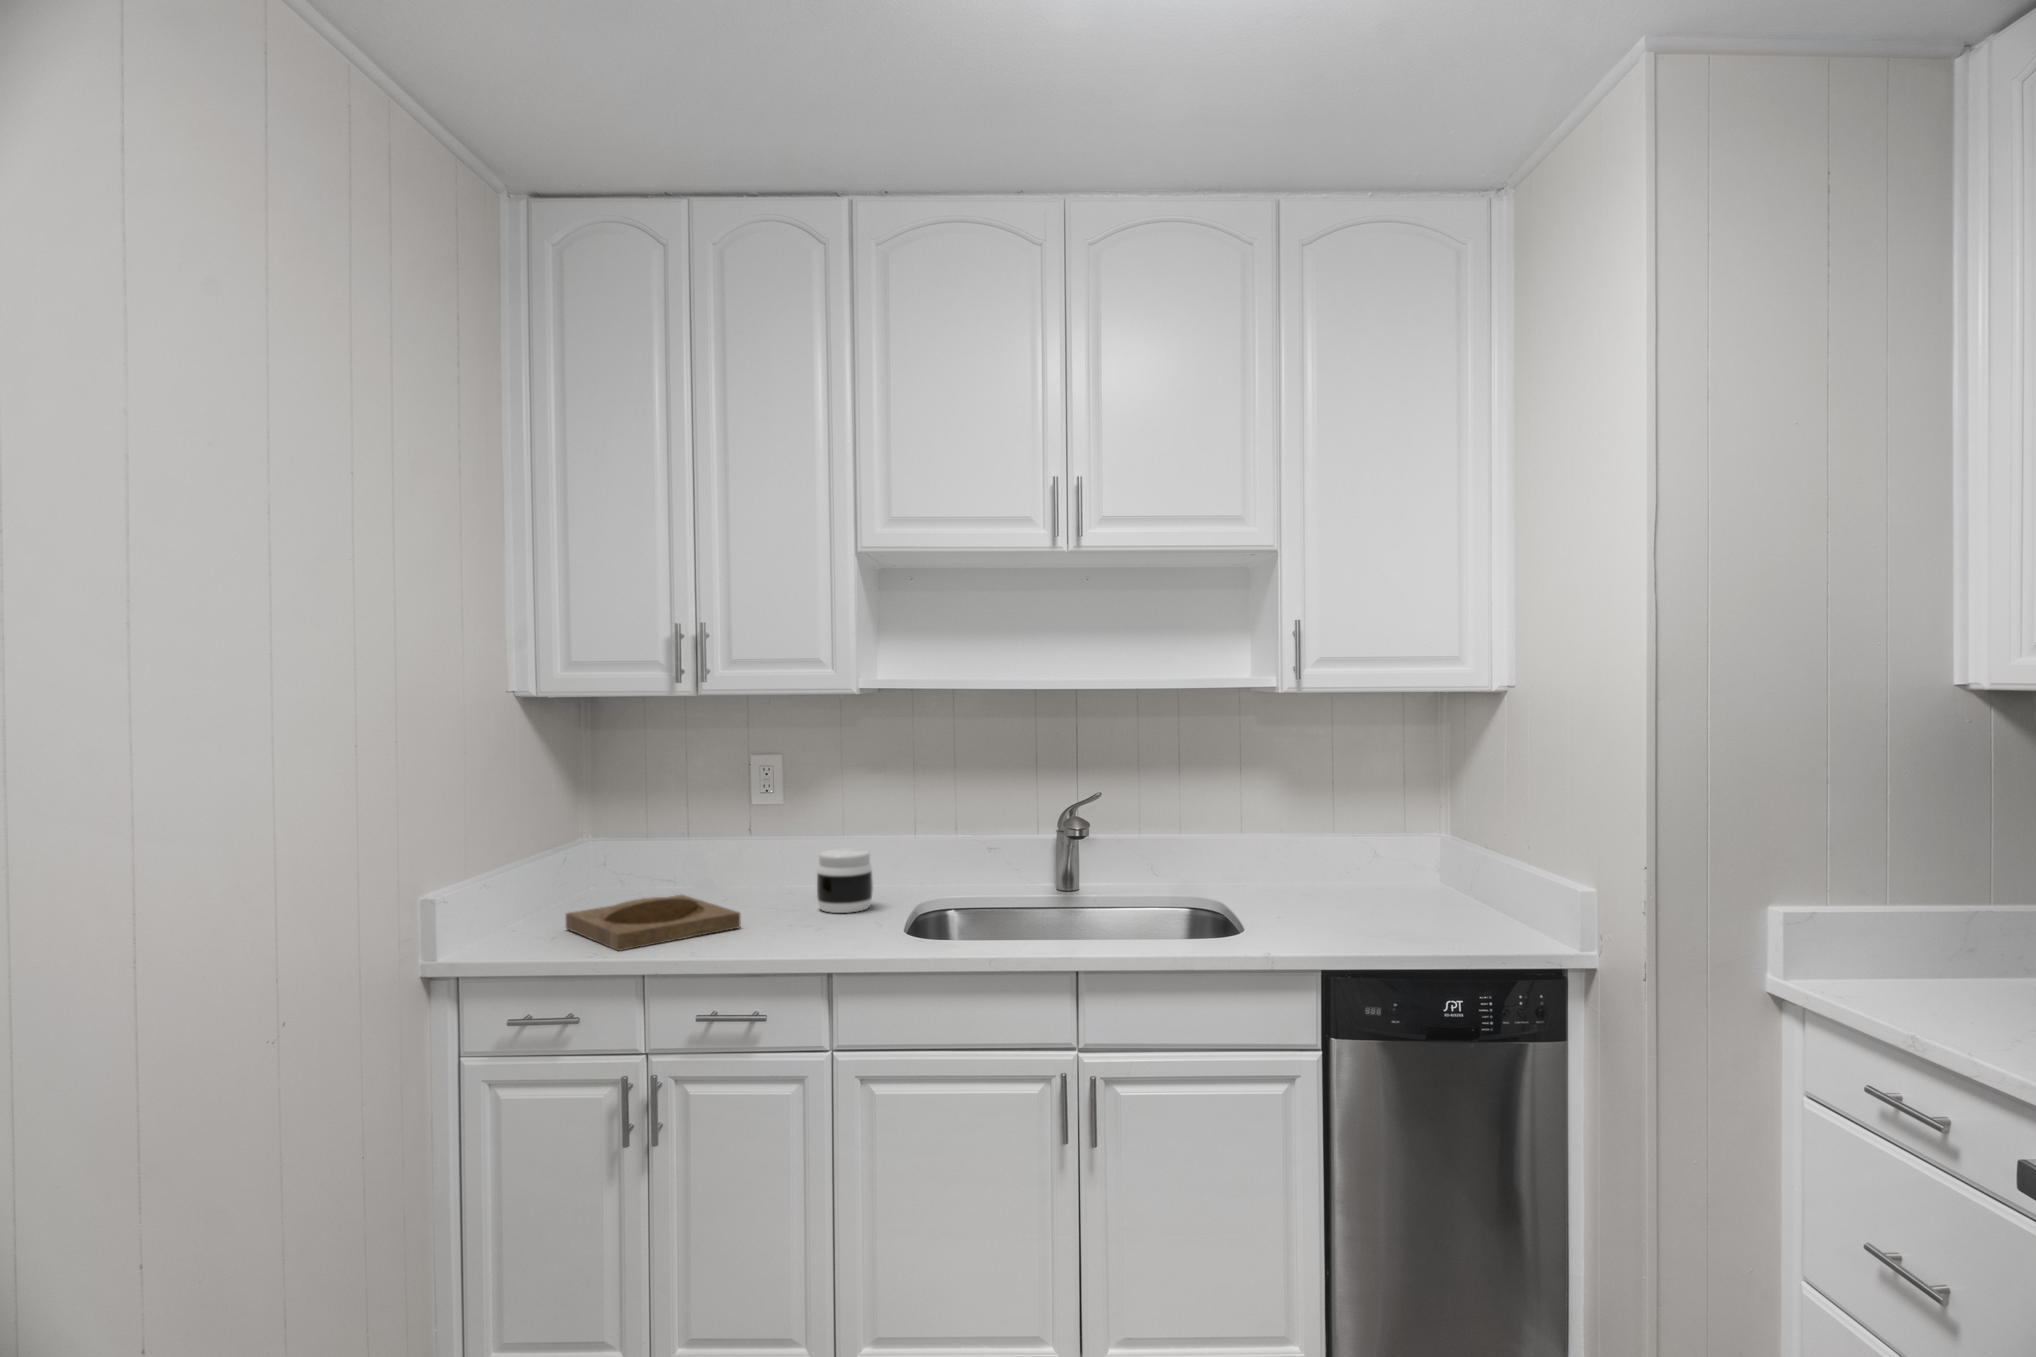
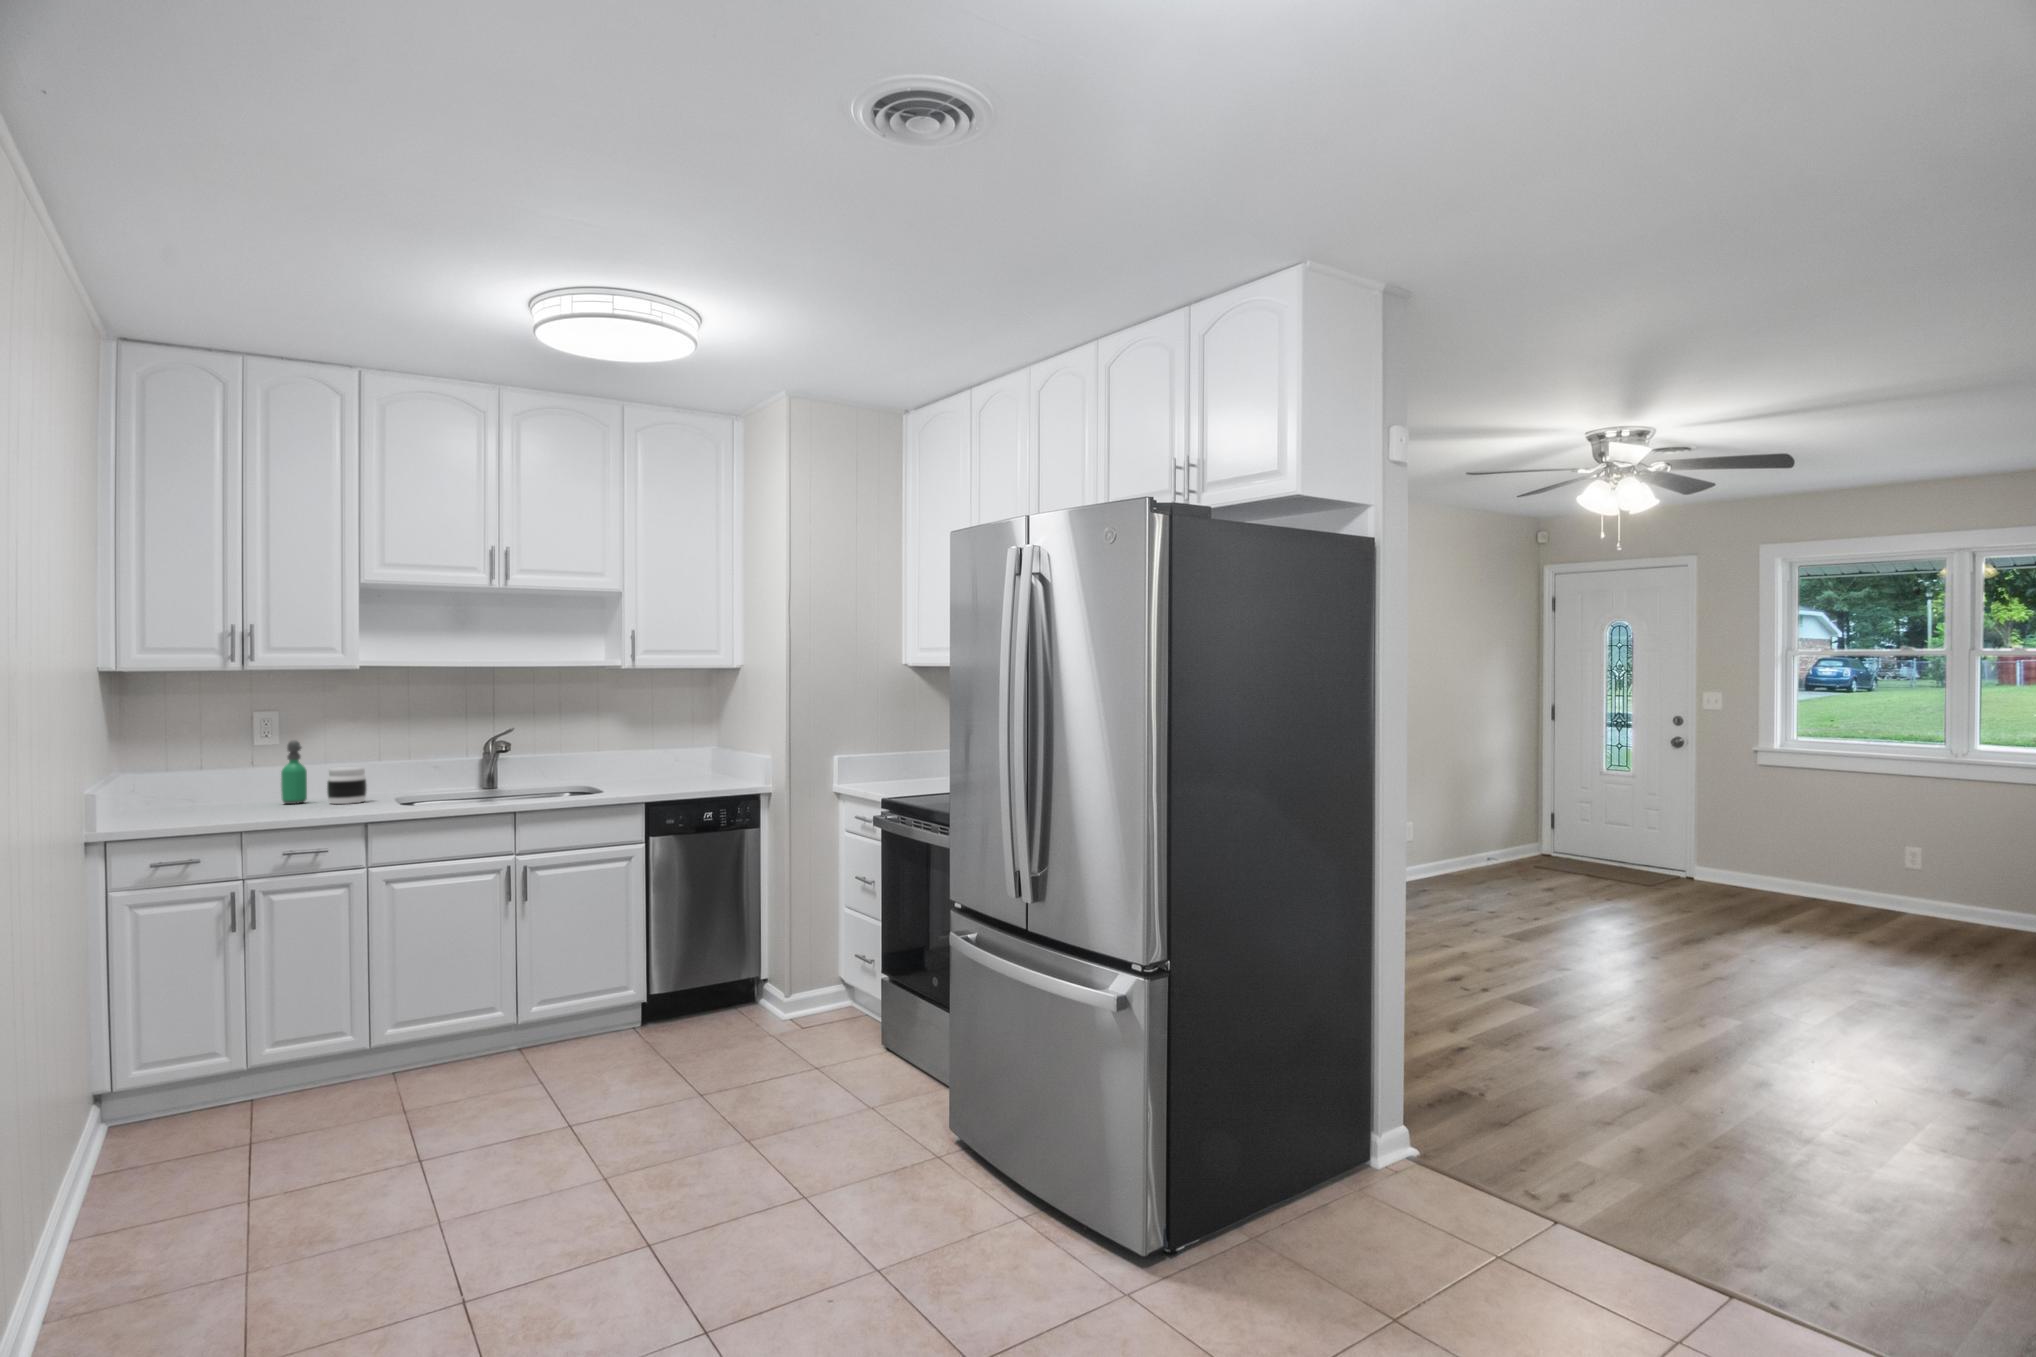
soap dispenser: none [767,802,802,901] -> present [281,740,307,804]
tray: present [566,895,740,951] -> none [156,797,288,821]

